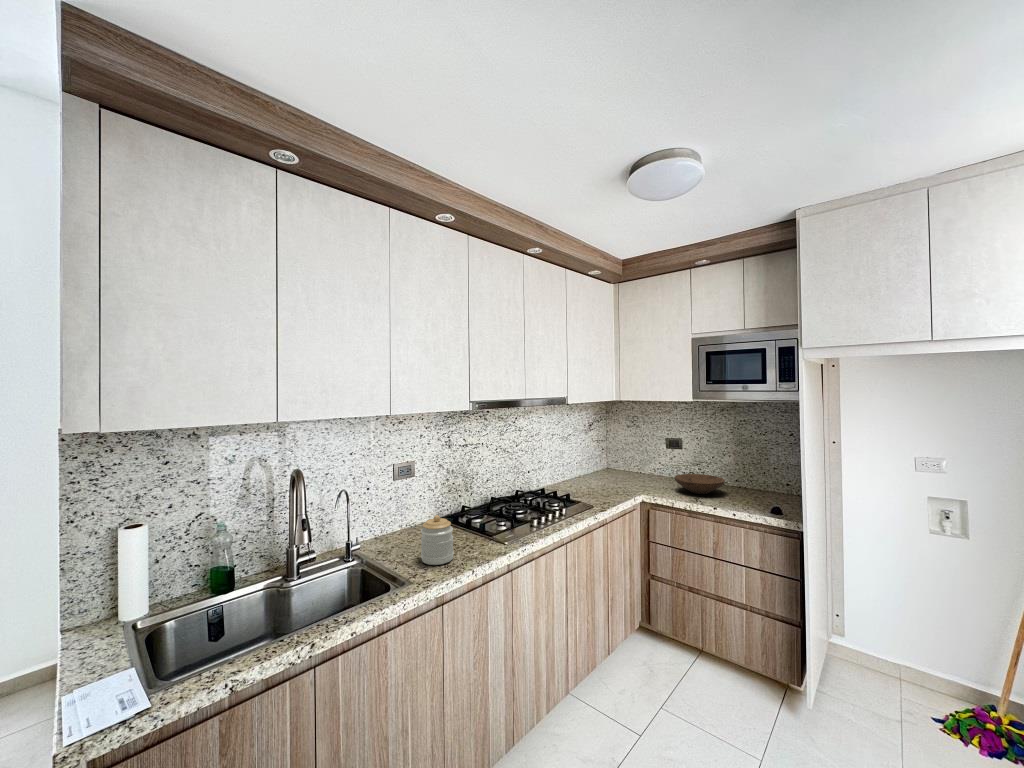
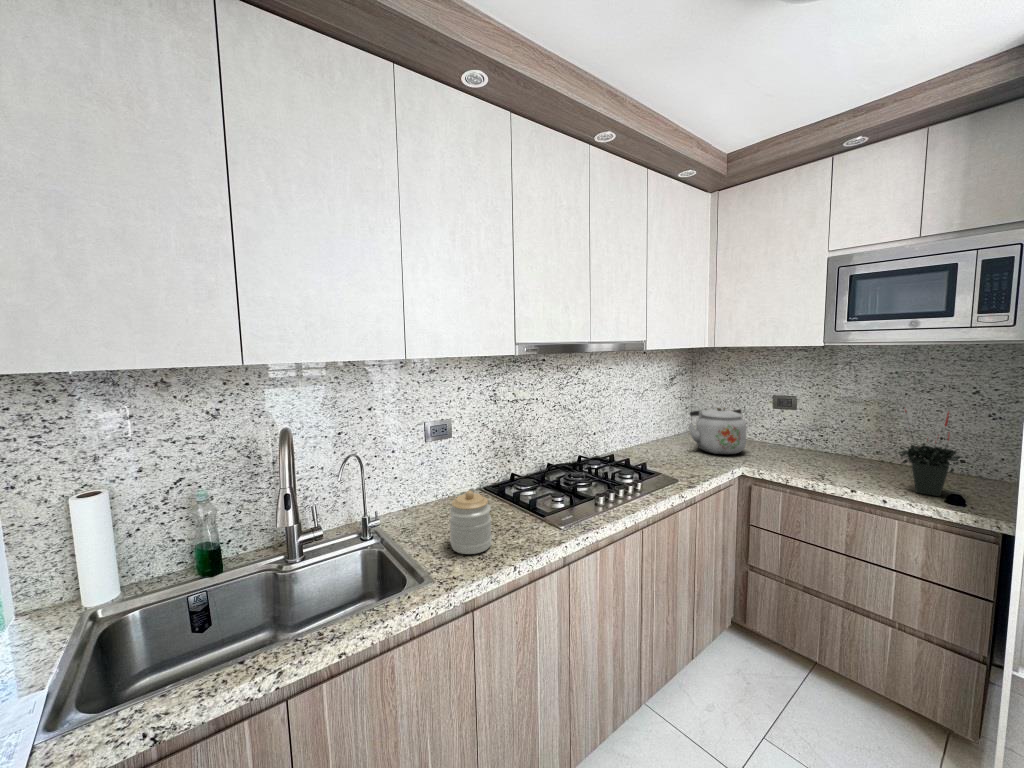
potted plant: none [745,446,782,509] -> present [900,410,961,496]
kettle: none [601,448,646,486] -> present [688,407,746,454]
wooden bowl: present [674,474,725,494] -> none [787,442,863,469]

